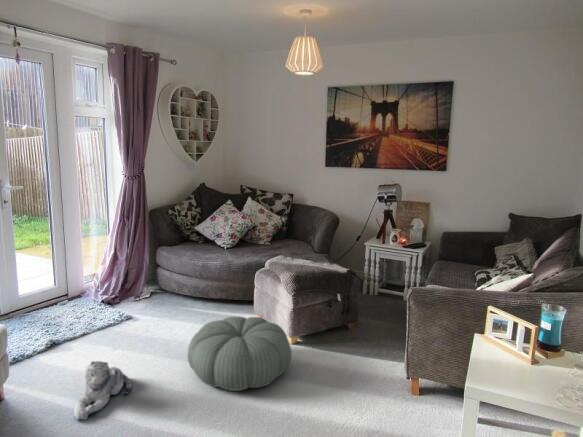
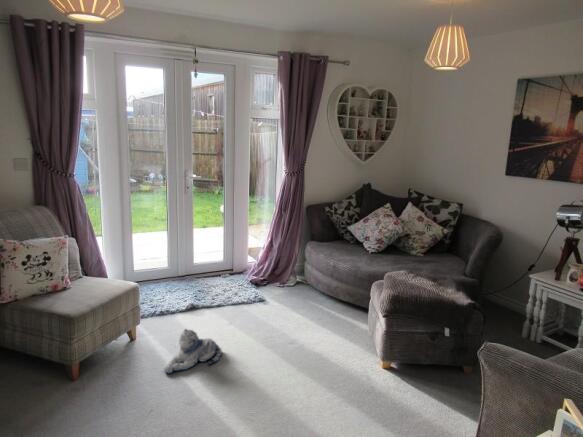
pouf: present [188,316,291,391] -> none [264,321,364,396]

